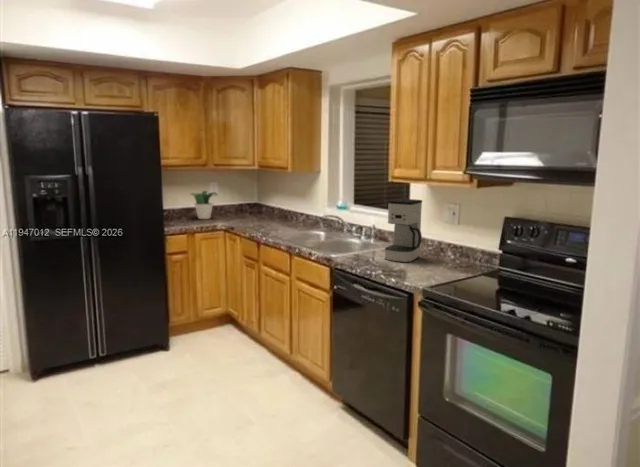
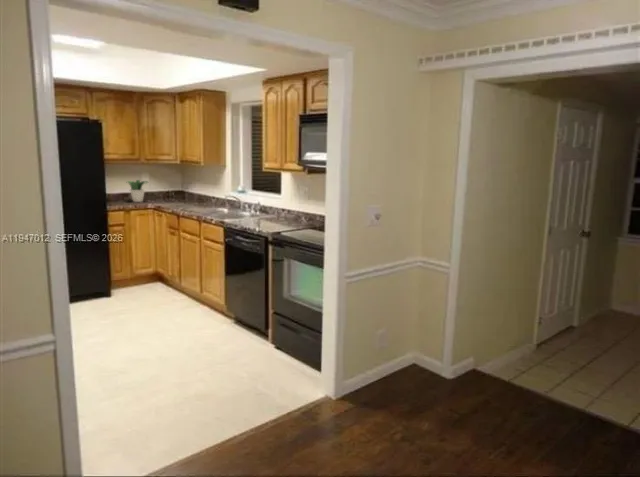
coffee maker: present [385,199,422,263] -> none [260,183,285,223]

